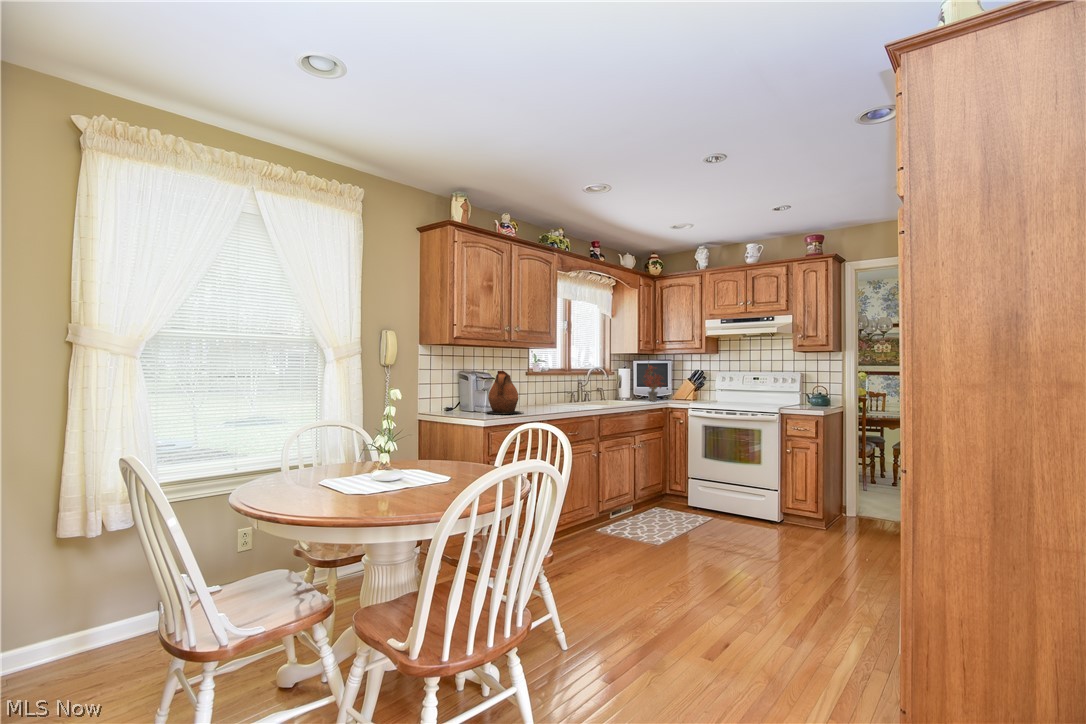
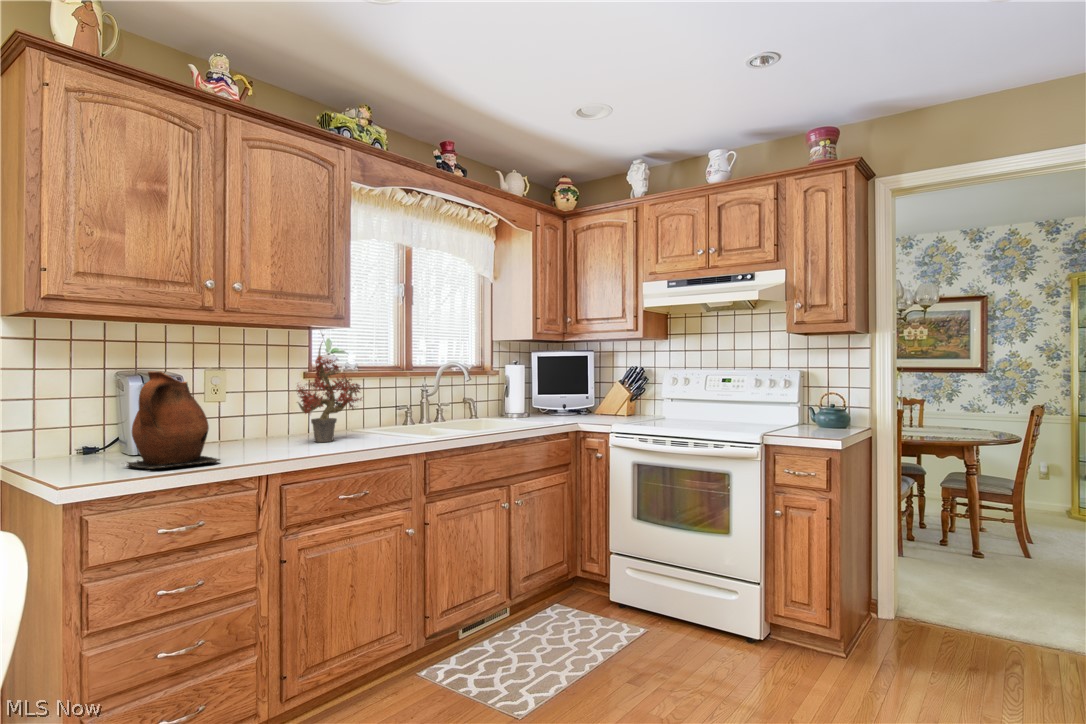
potted plant: present [644,365,664,401] -> present [297,342,362,442]

